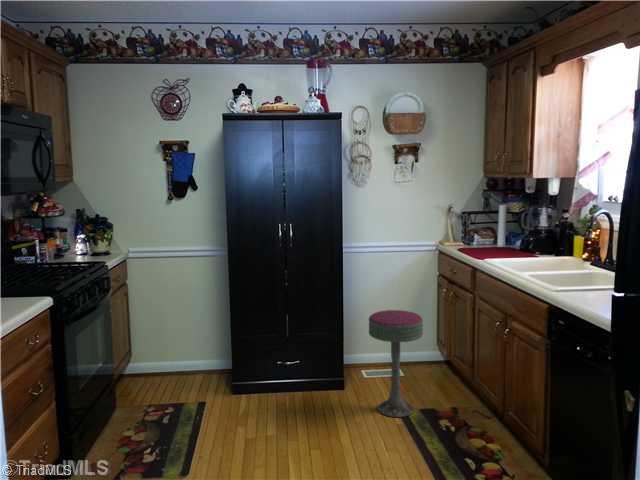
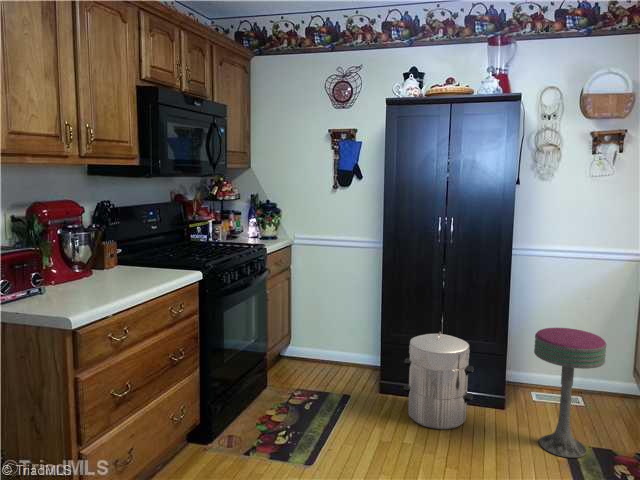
waste bin: none [258,327,320,416] -> present [404,332,474,429]

